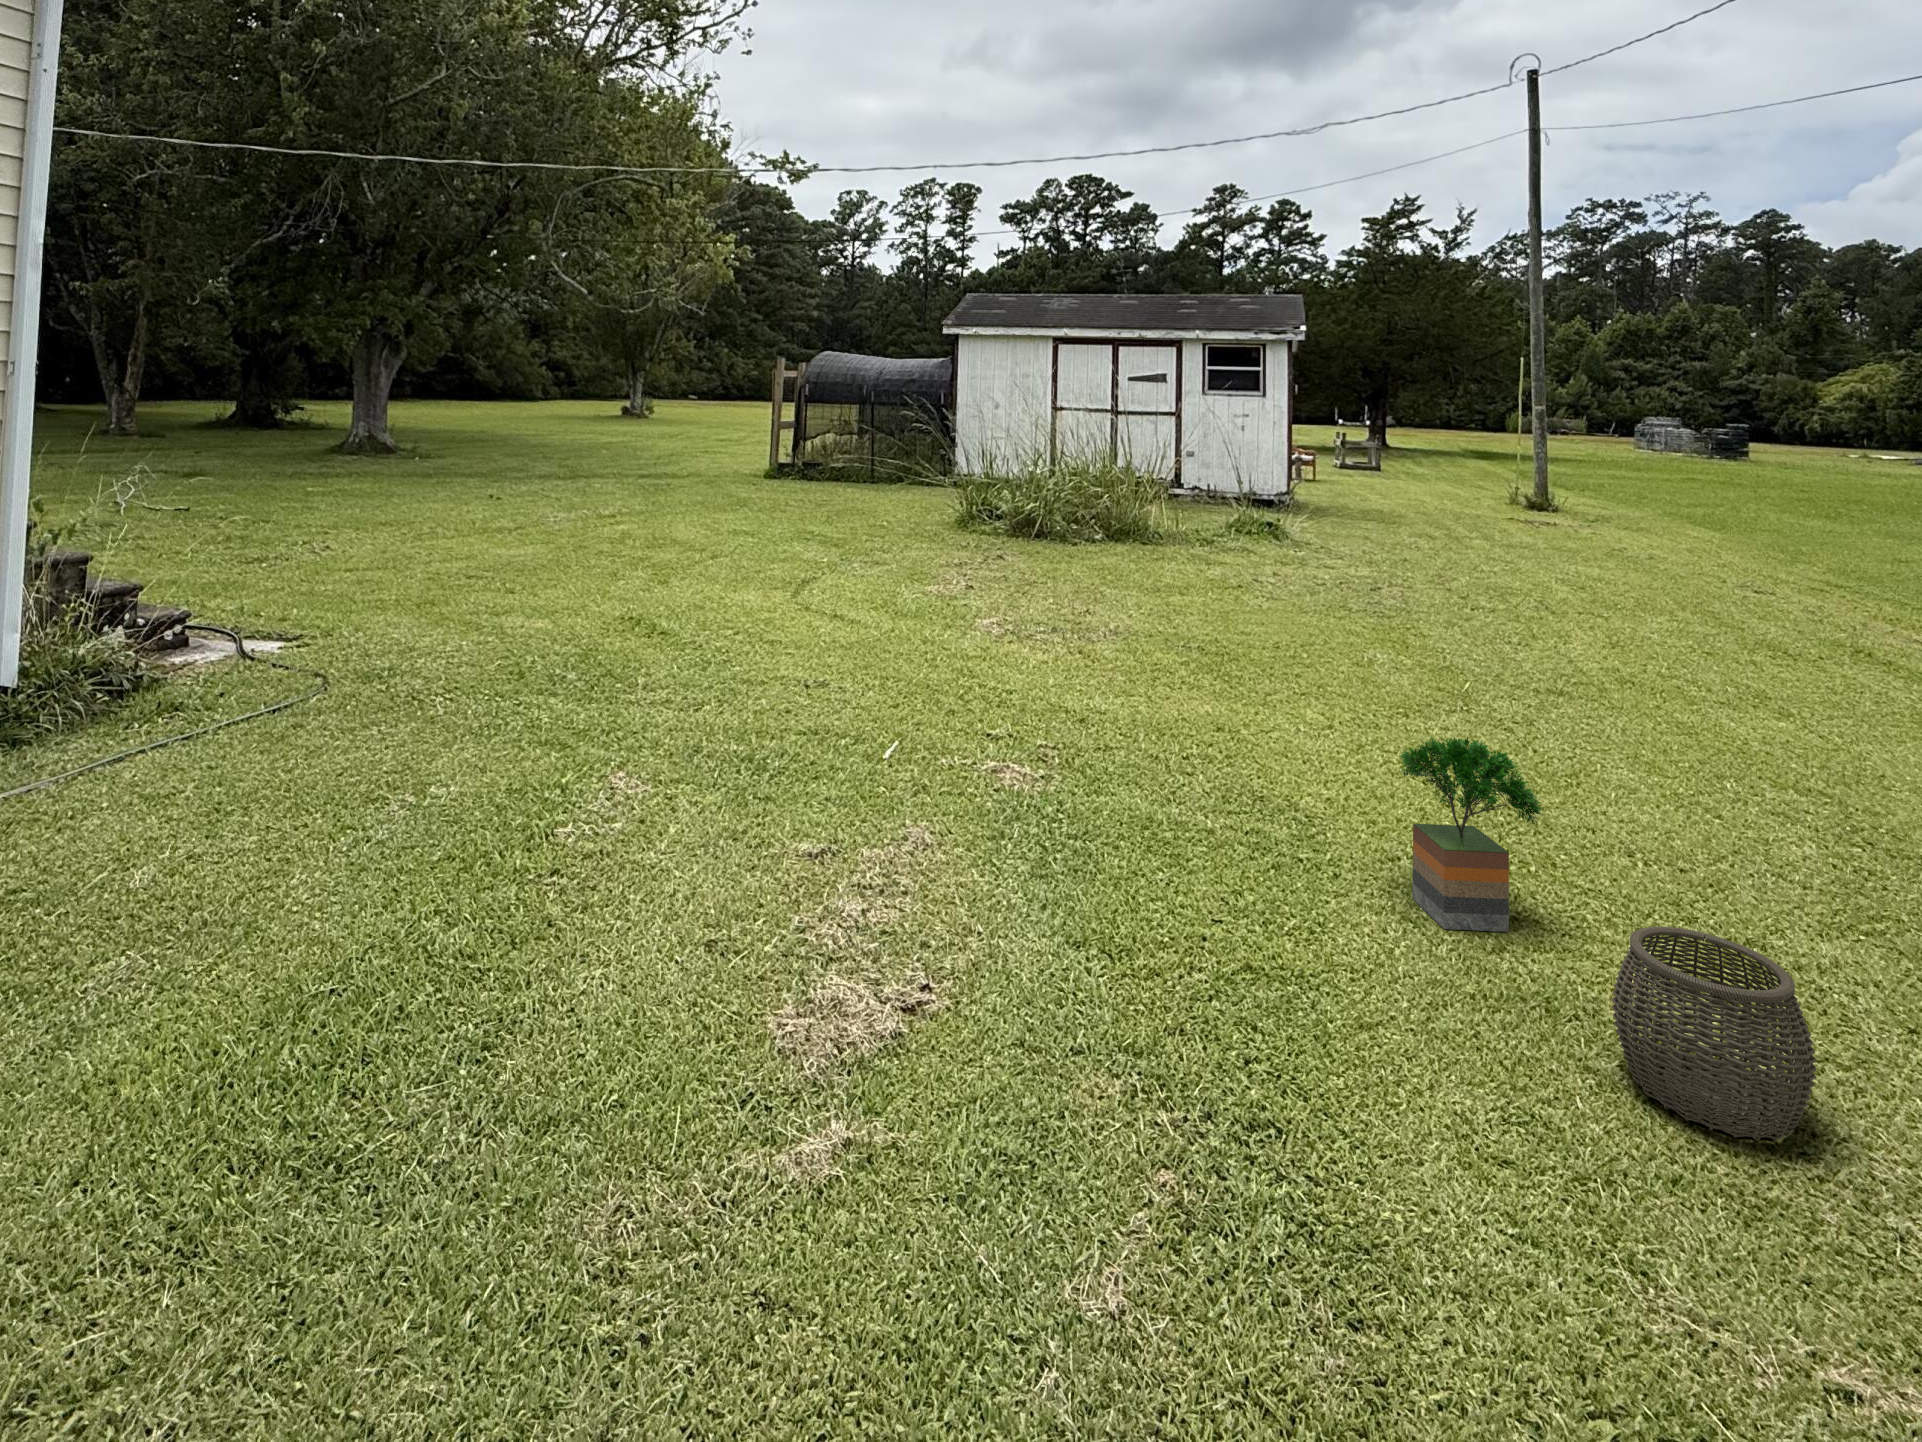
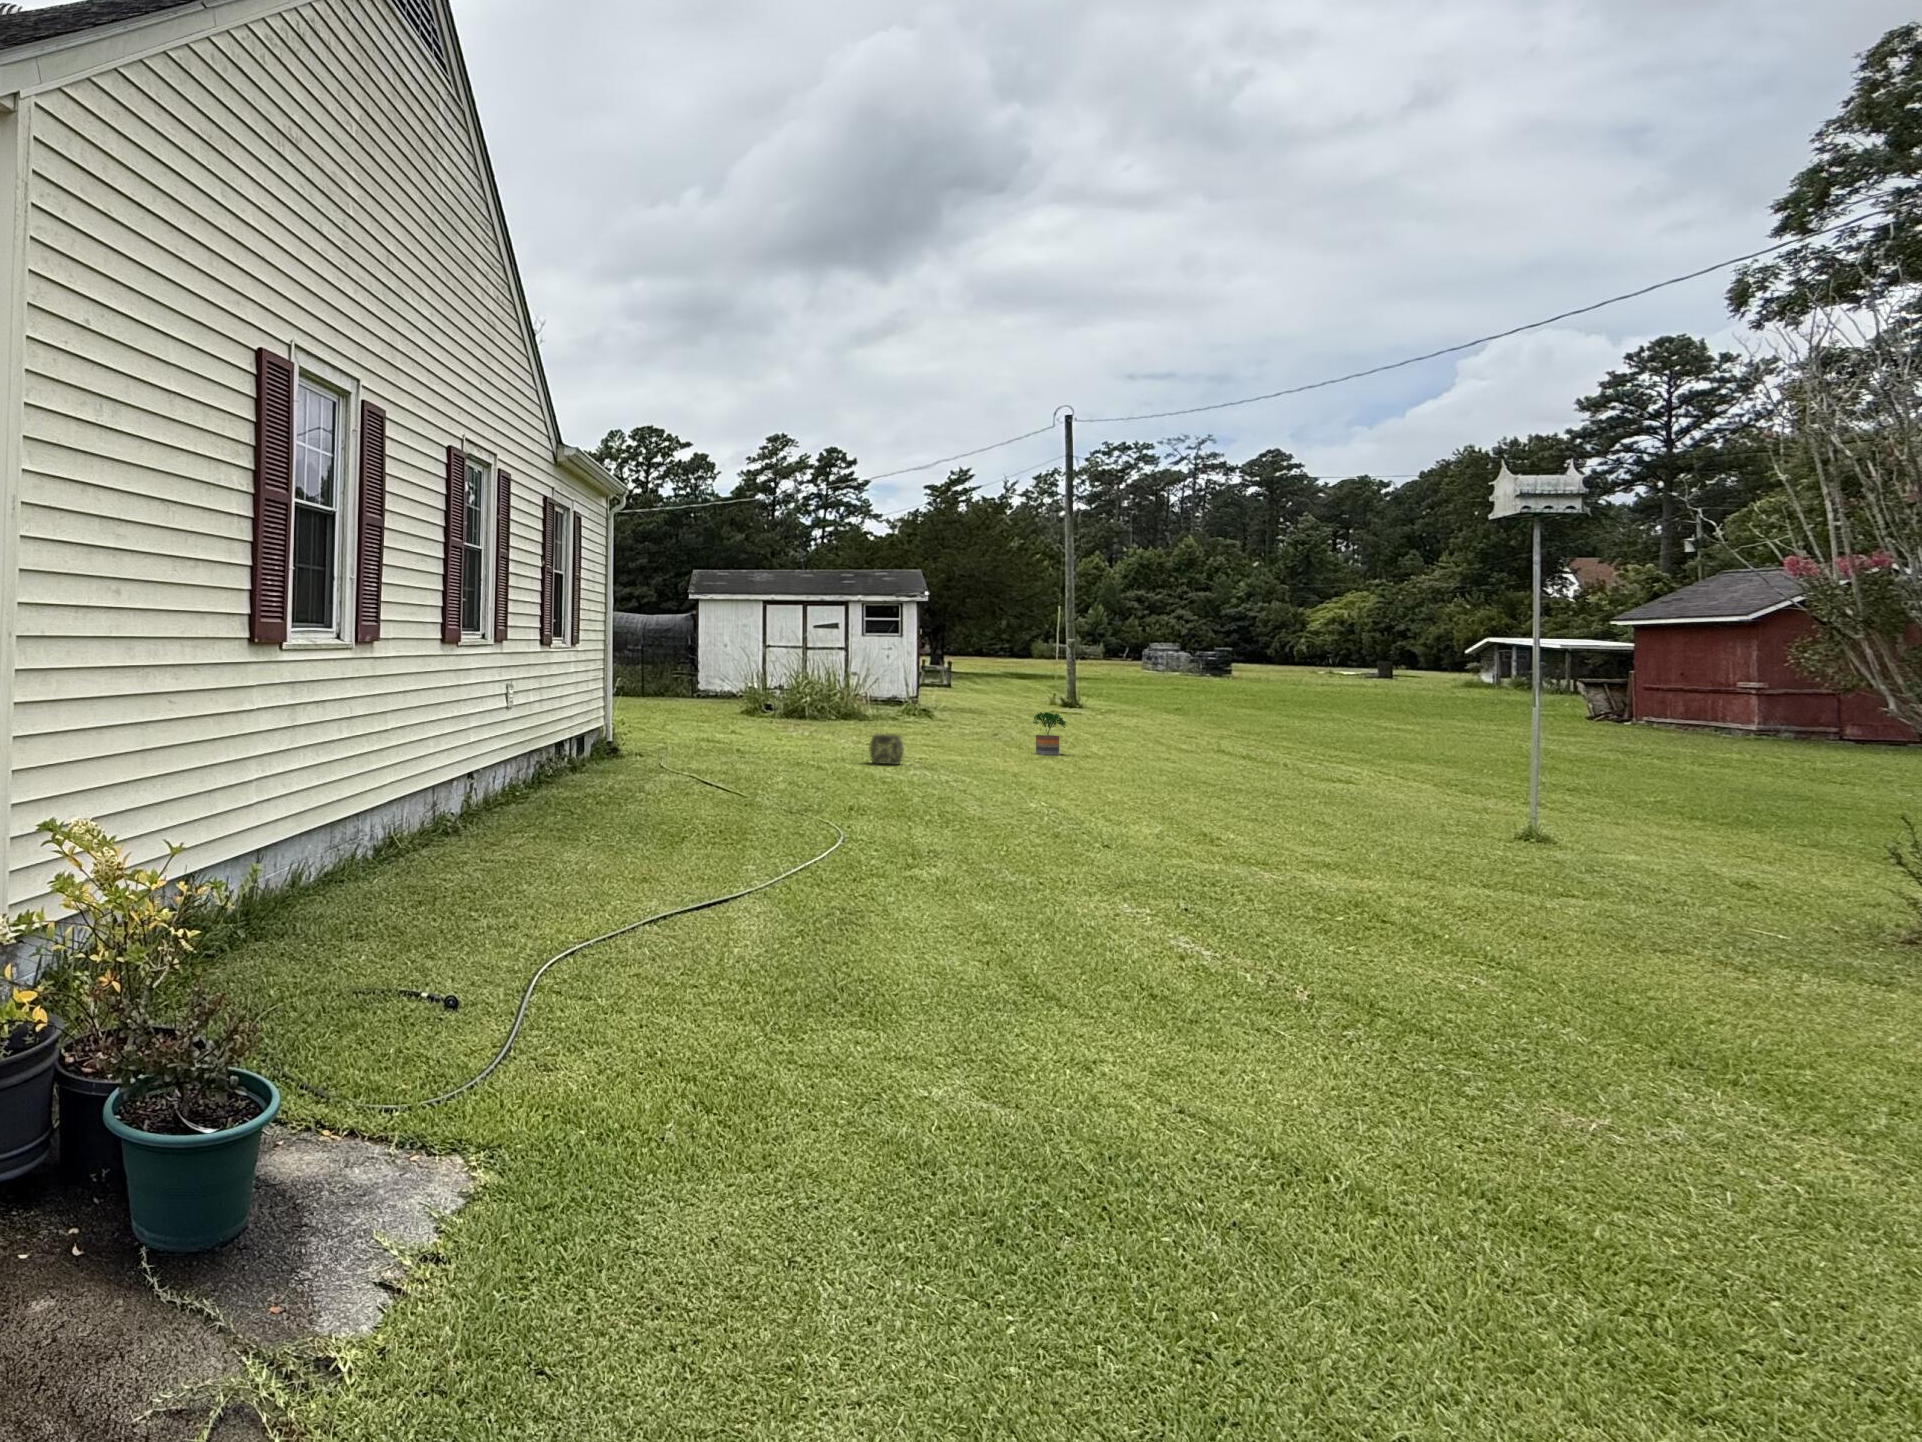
woven basket: present [1612,927,1817,1141] -> present [869,734,904,765]

